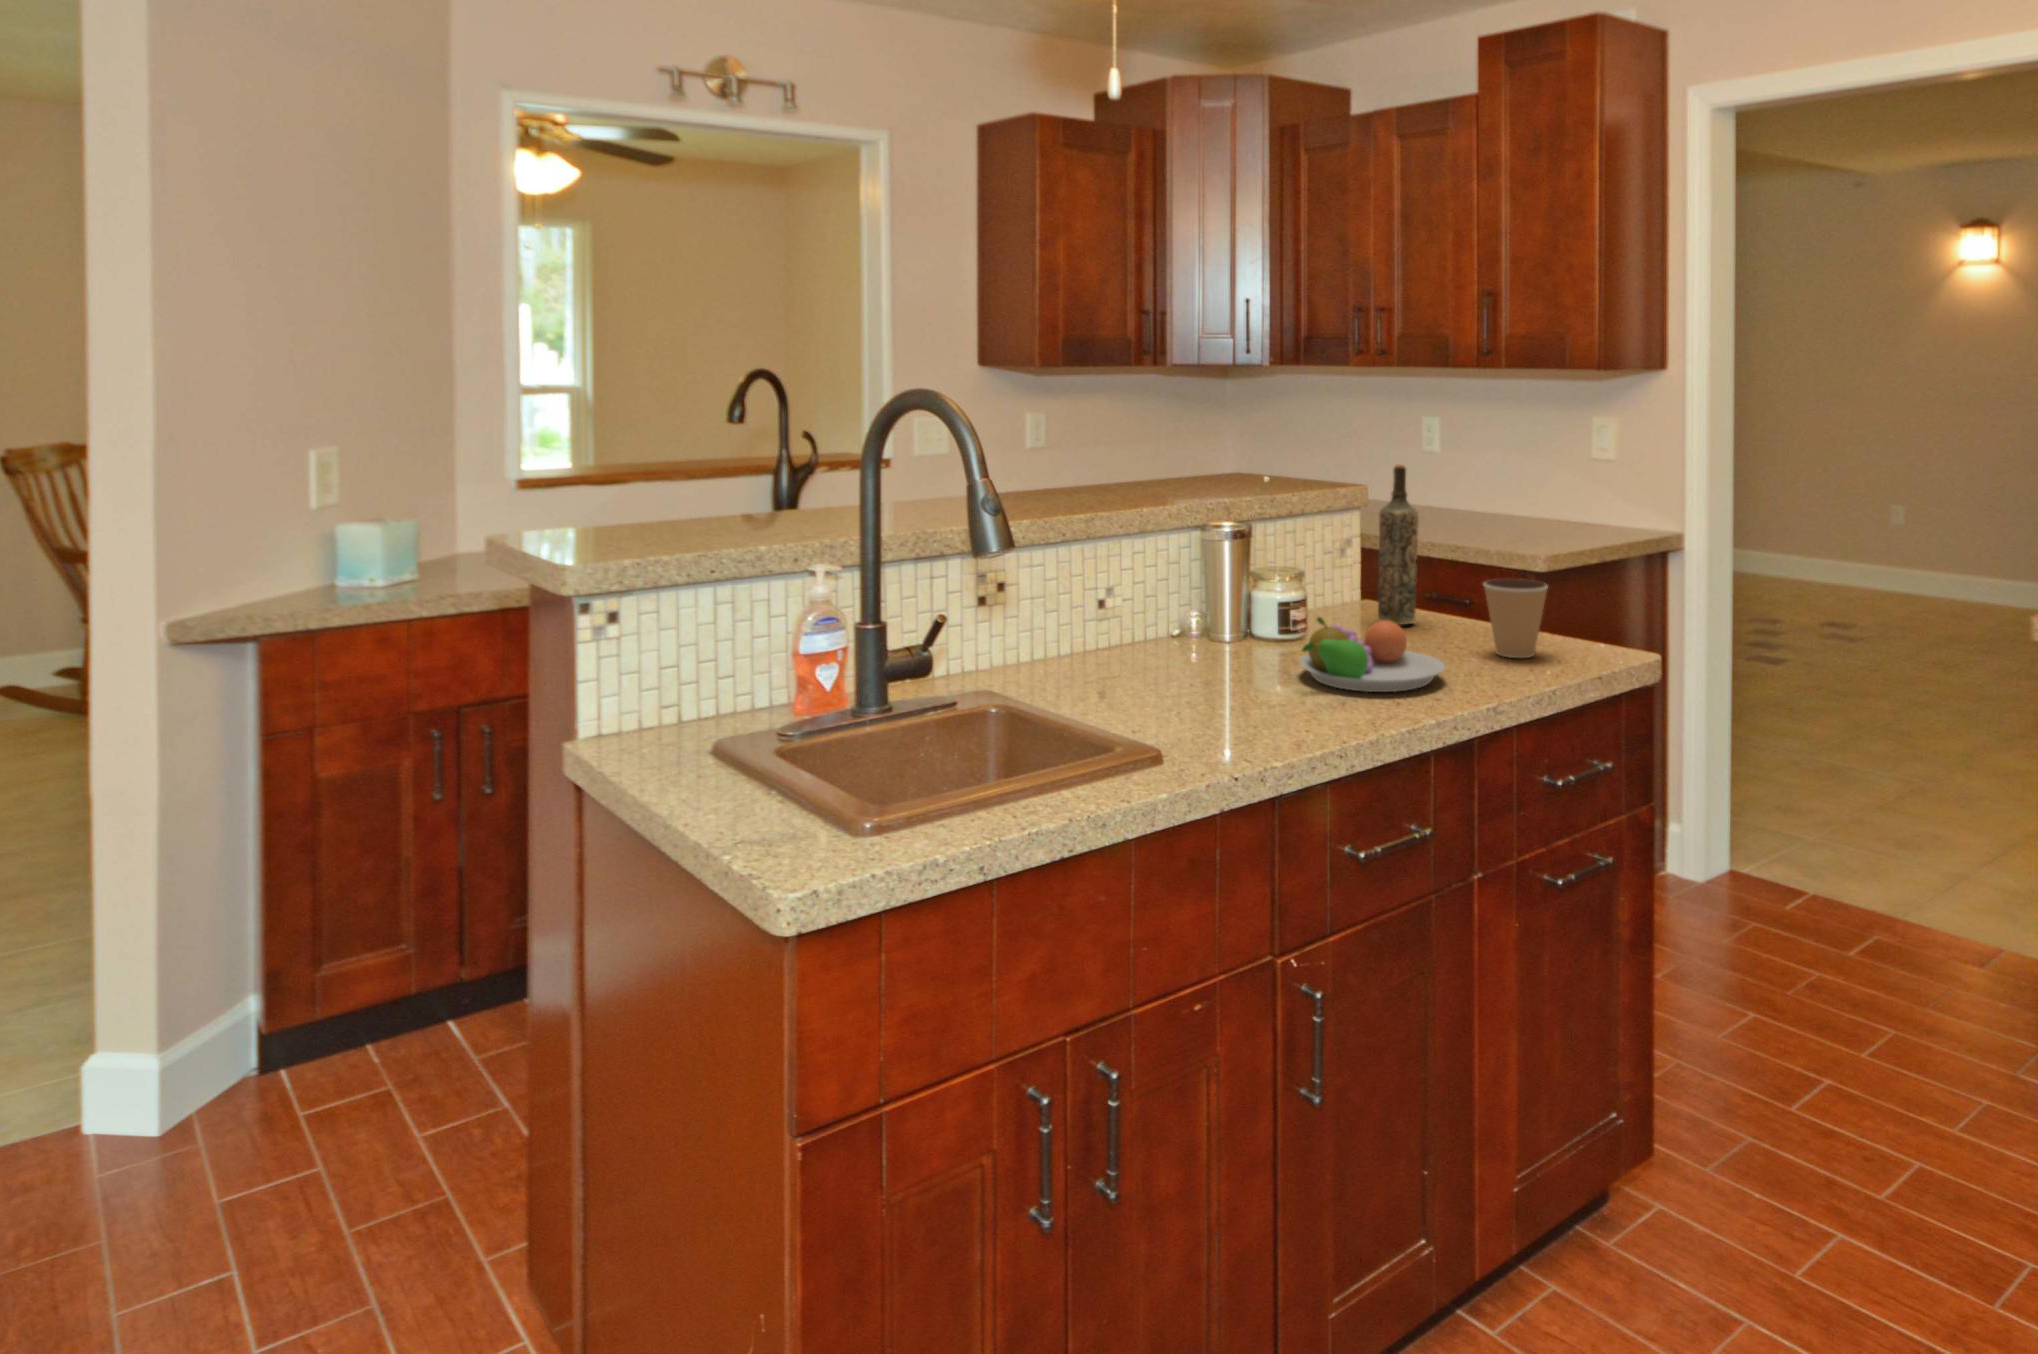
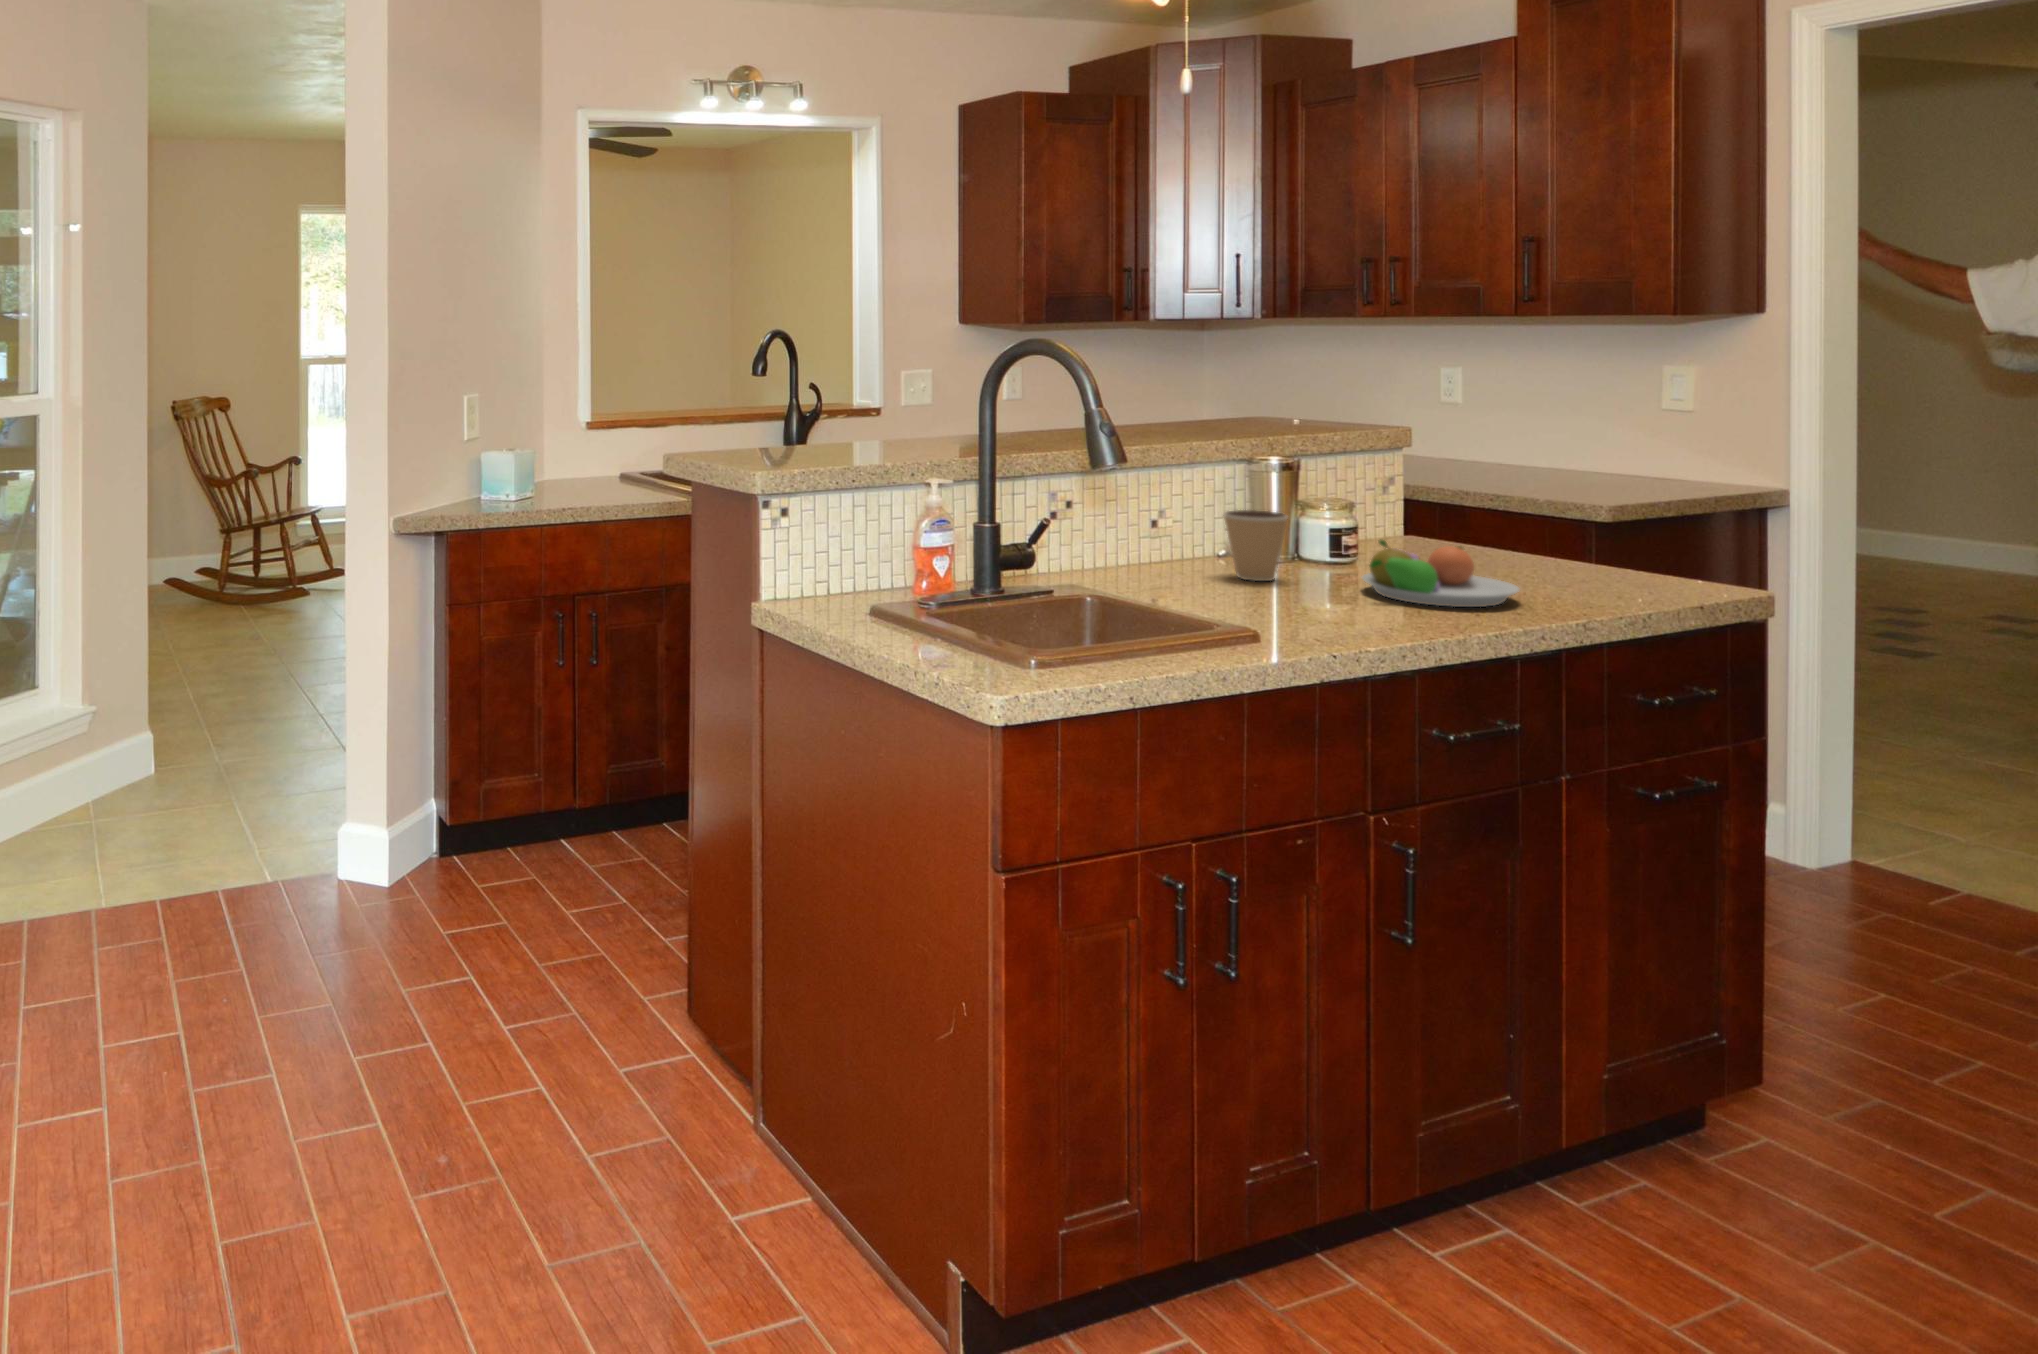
bottle: present [1378,465,1419,625] -> none [1428,406,1474,558]
coffee cup: present [1483,579,1548,658] -> present [1223,510,1288,581]

